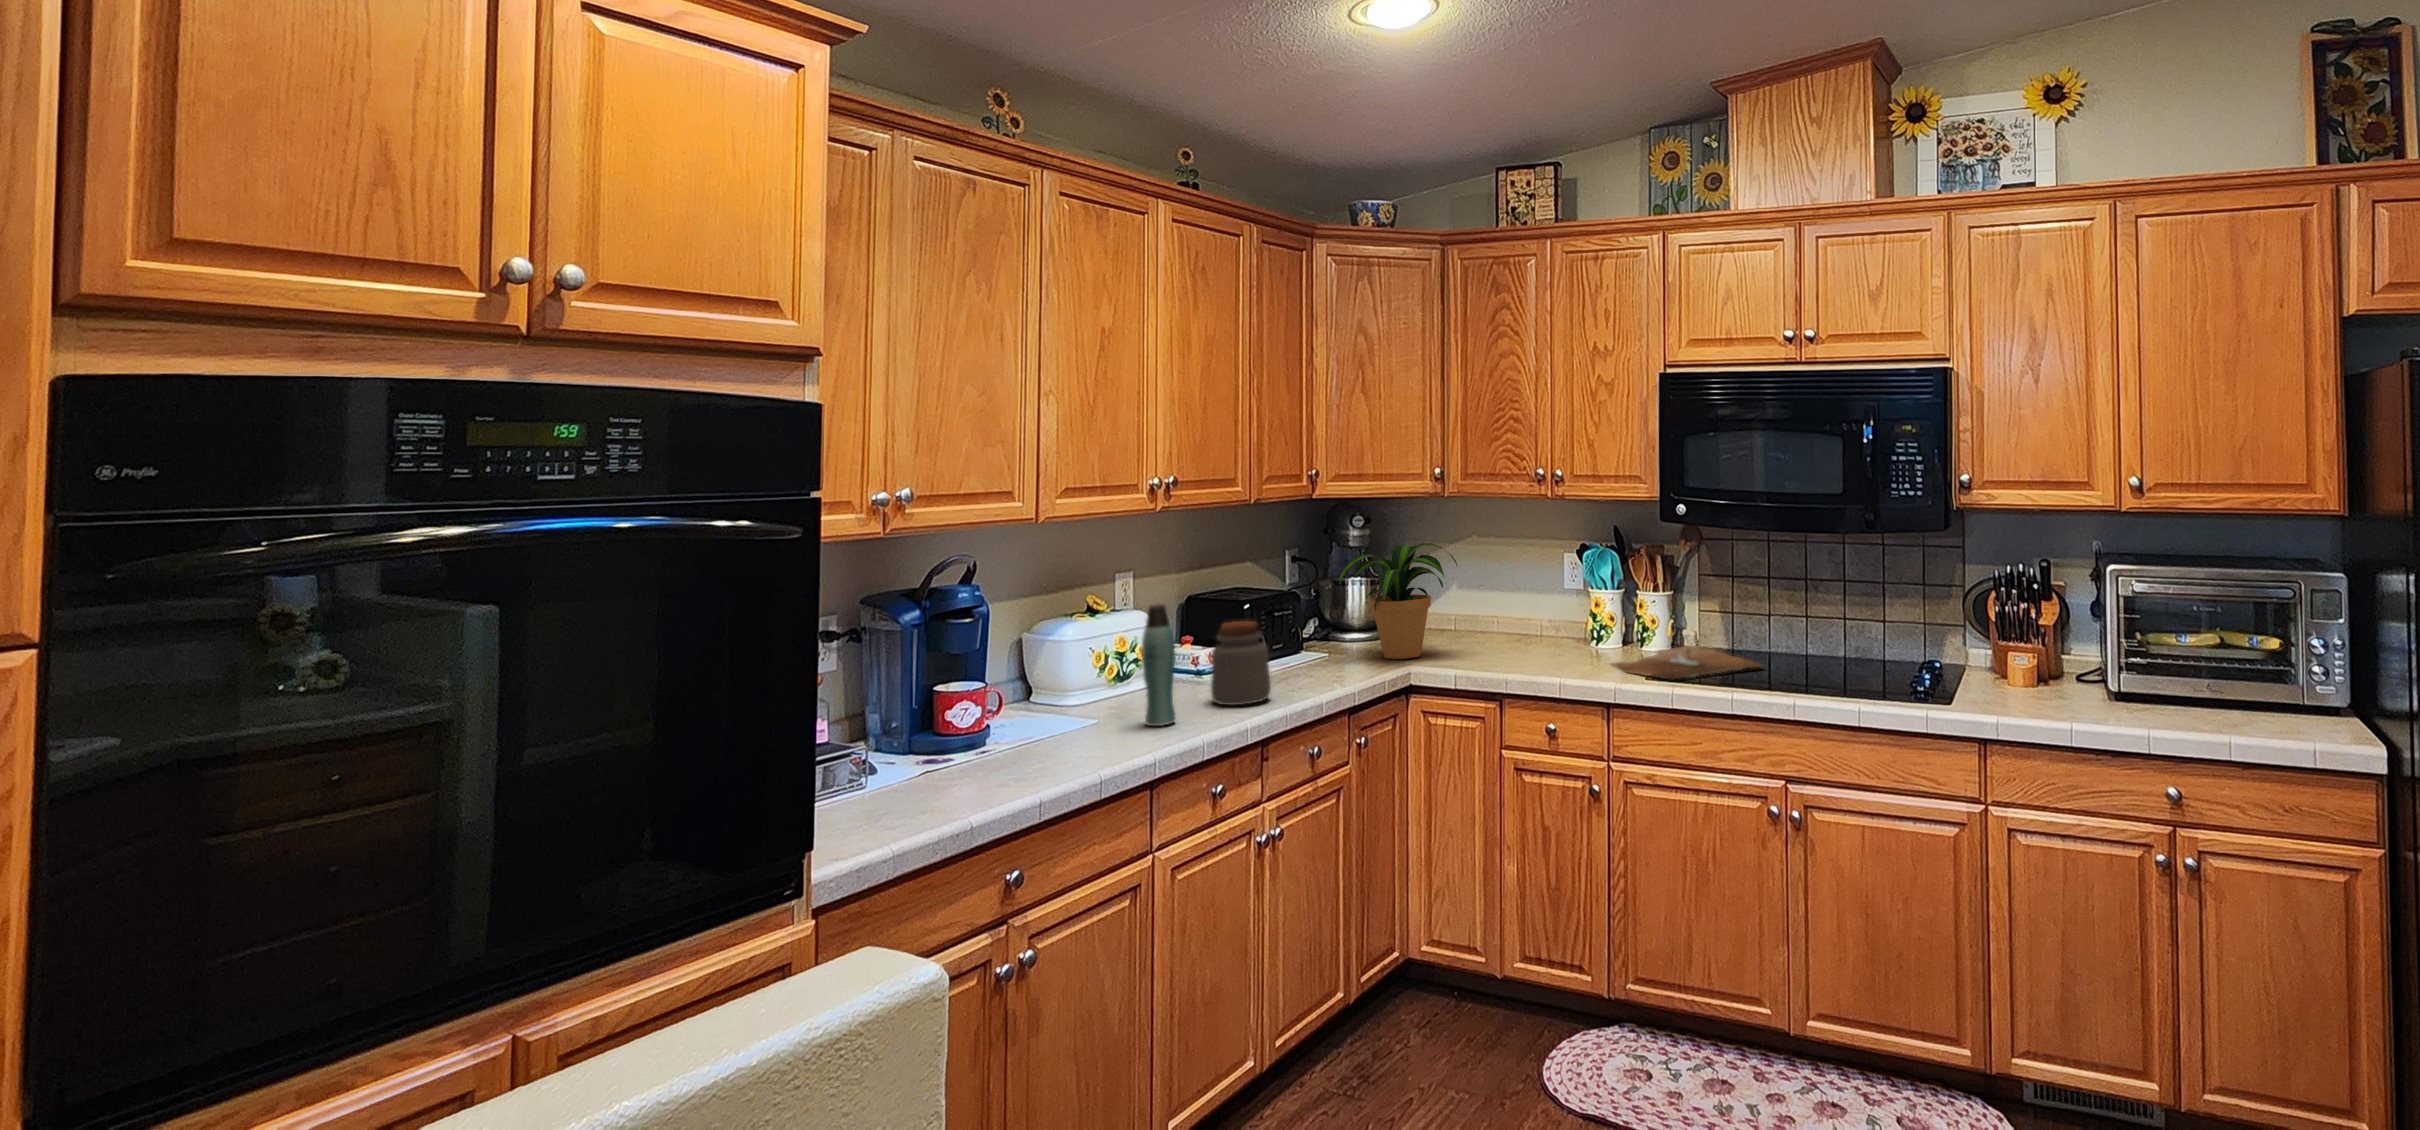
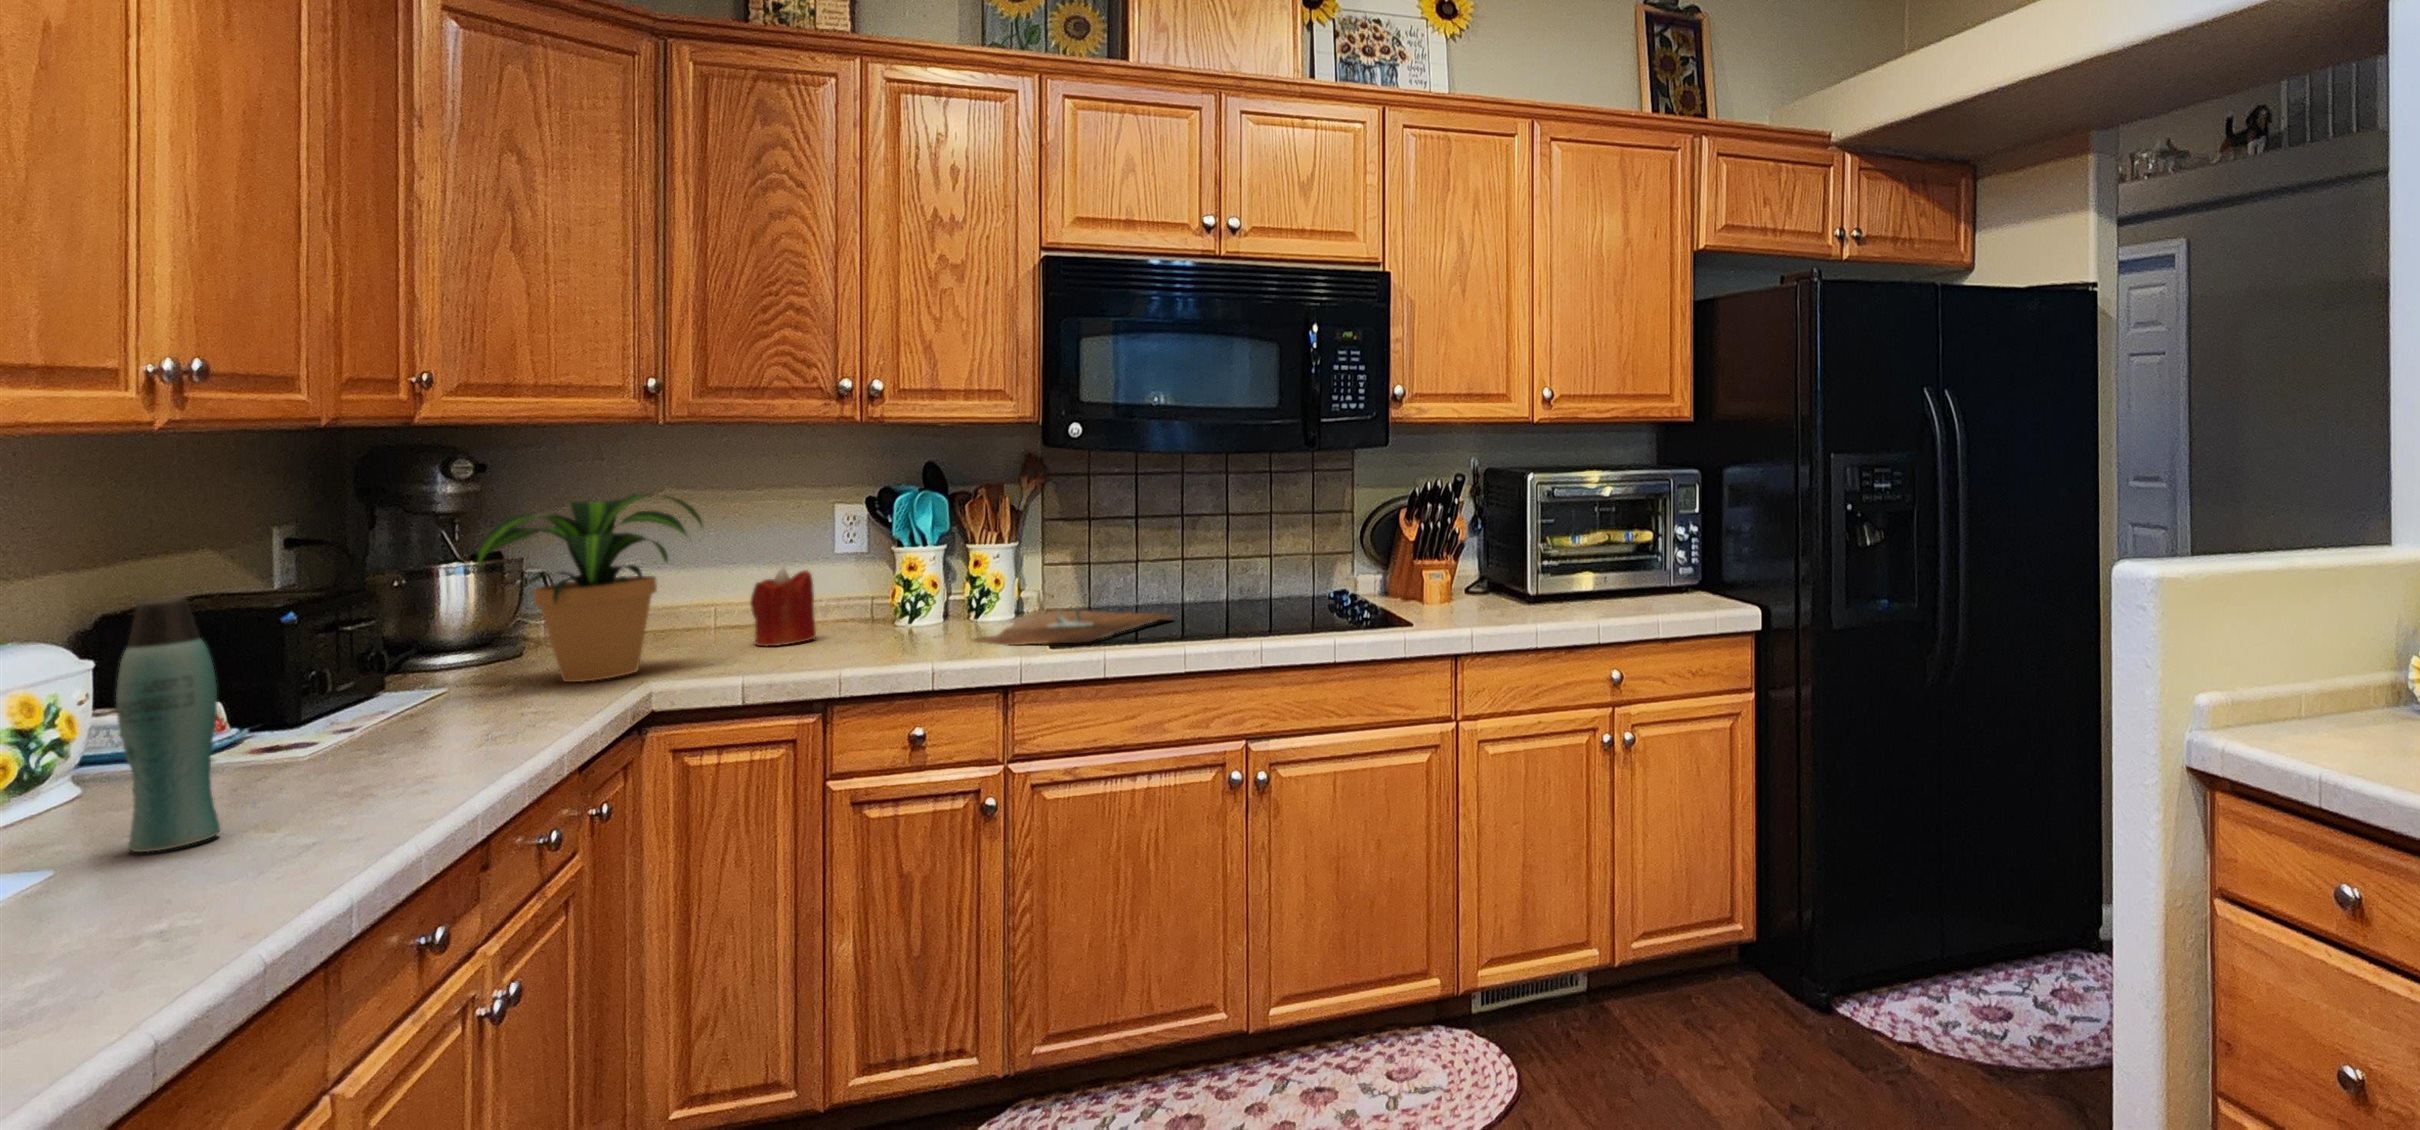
candle: none [1495,595,1531,649] -> present [750,568,816,646]
jar: present [1211,621,1271,705] -> none [261,625,416,791]

